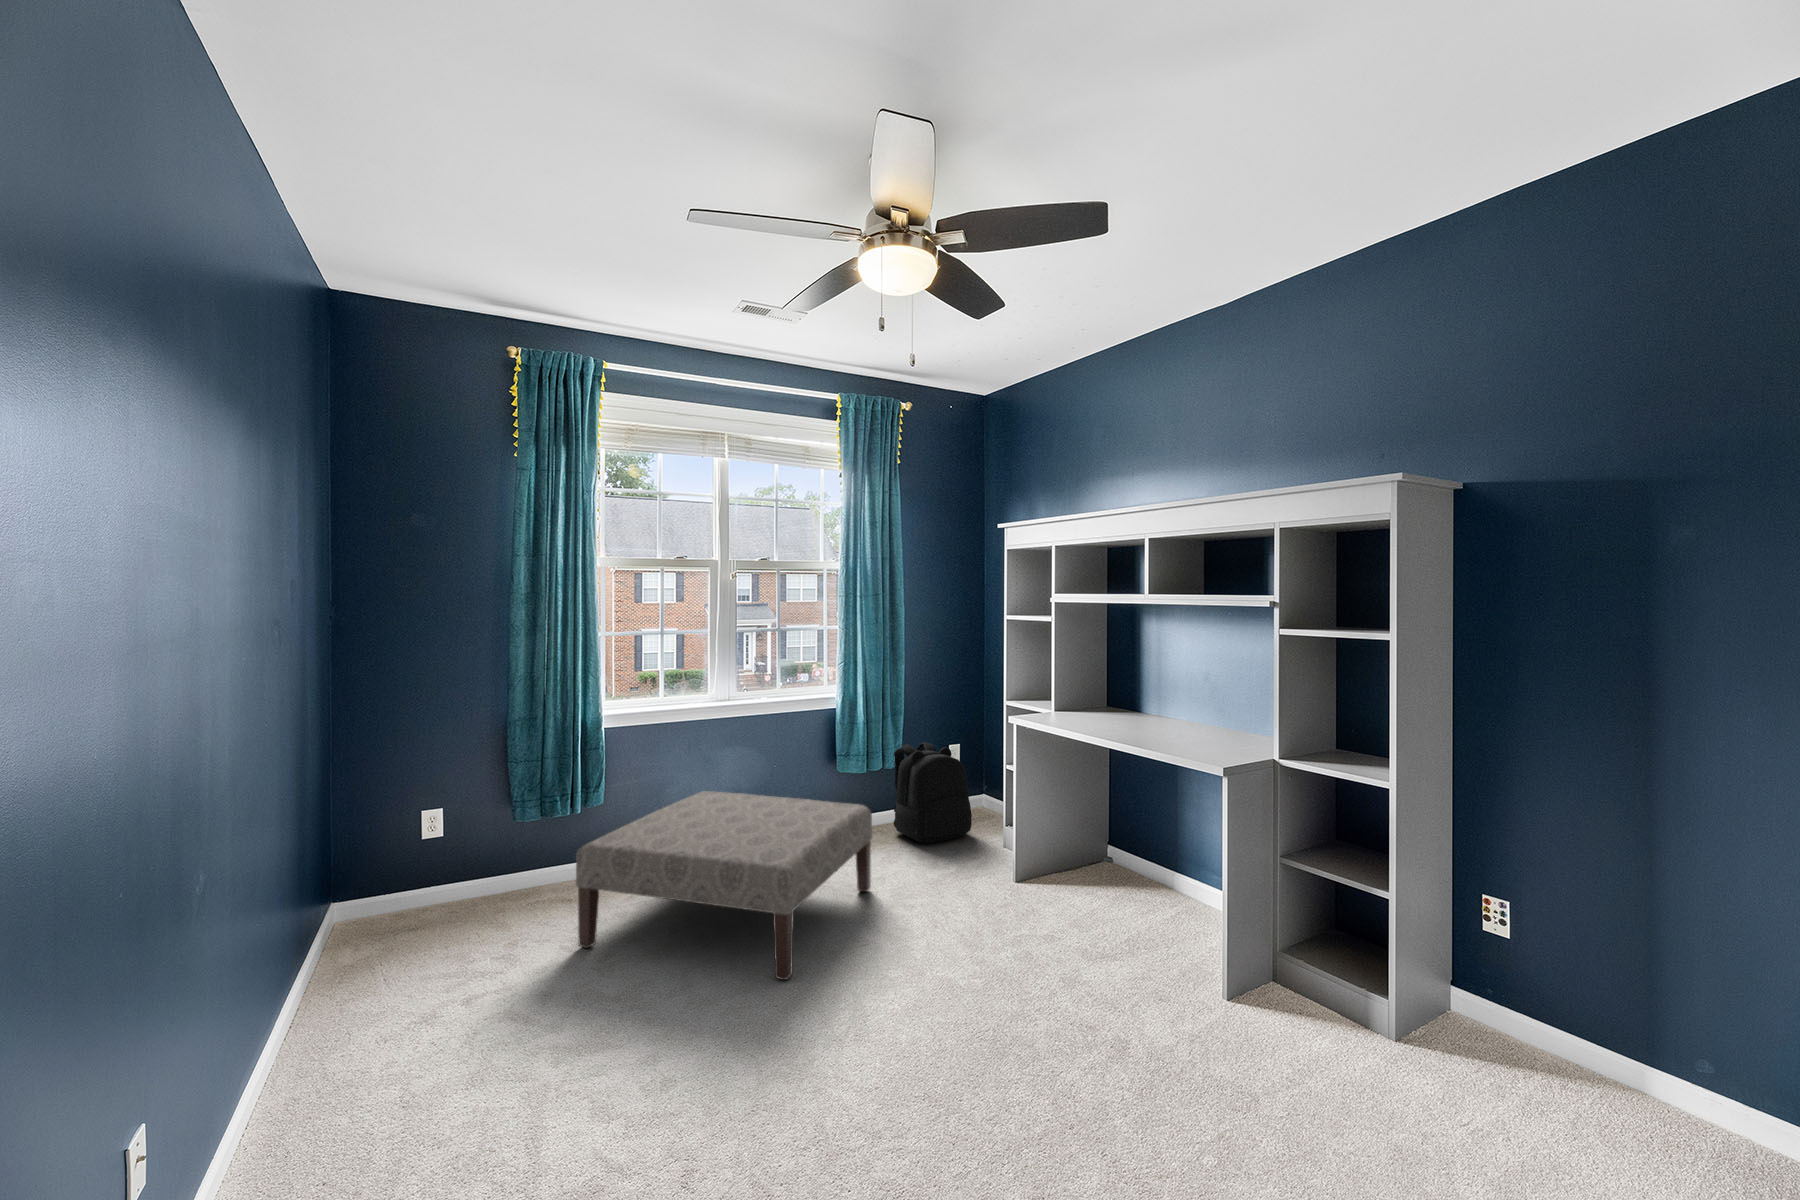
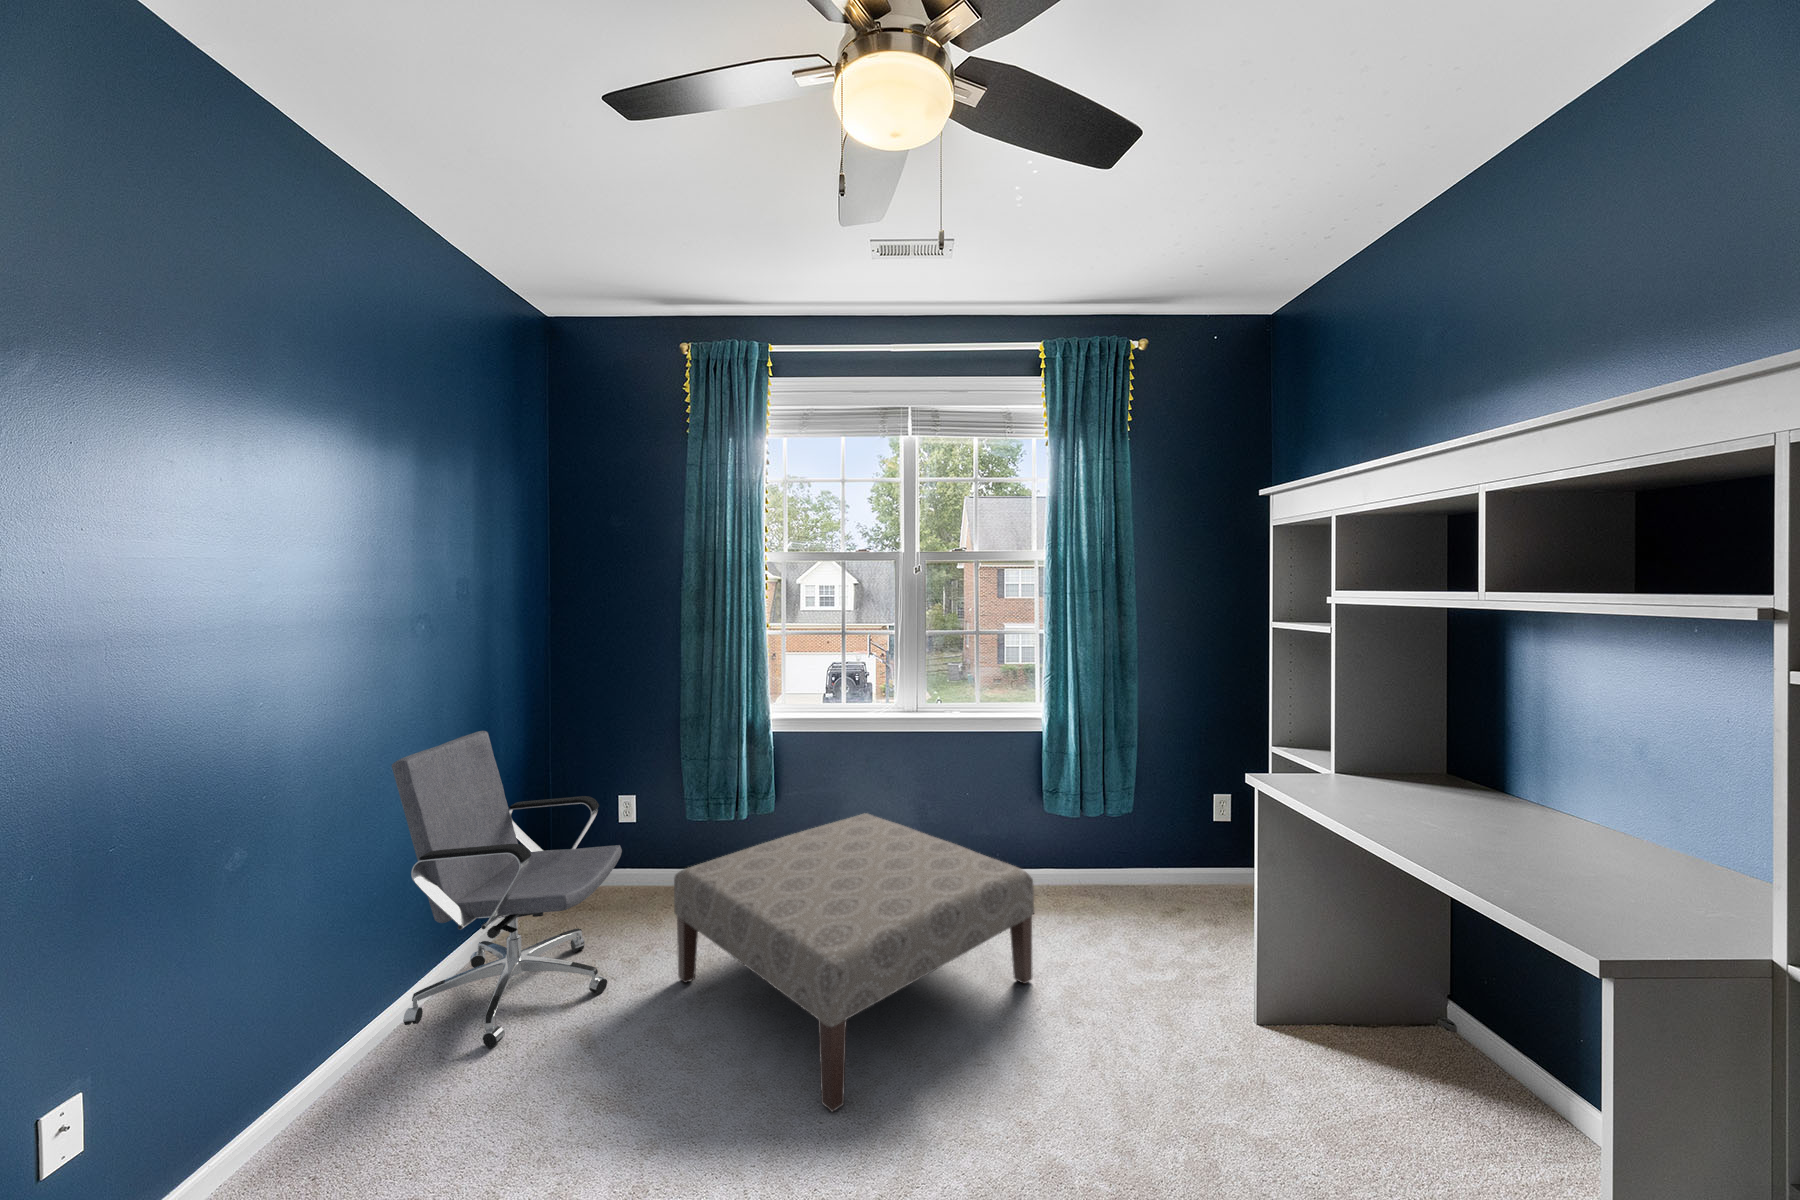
office chair: none [304,736,513,1037] -> present [392,731,622,1048]
backpack: present [894,742,972,843] -> none [1113,781,1222,920]

